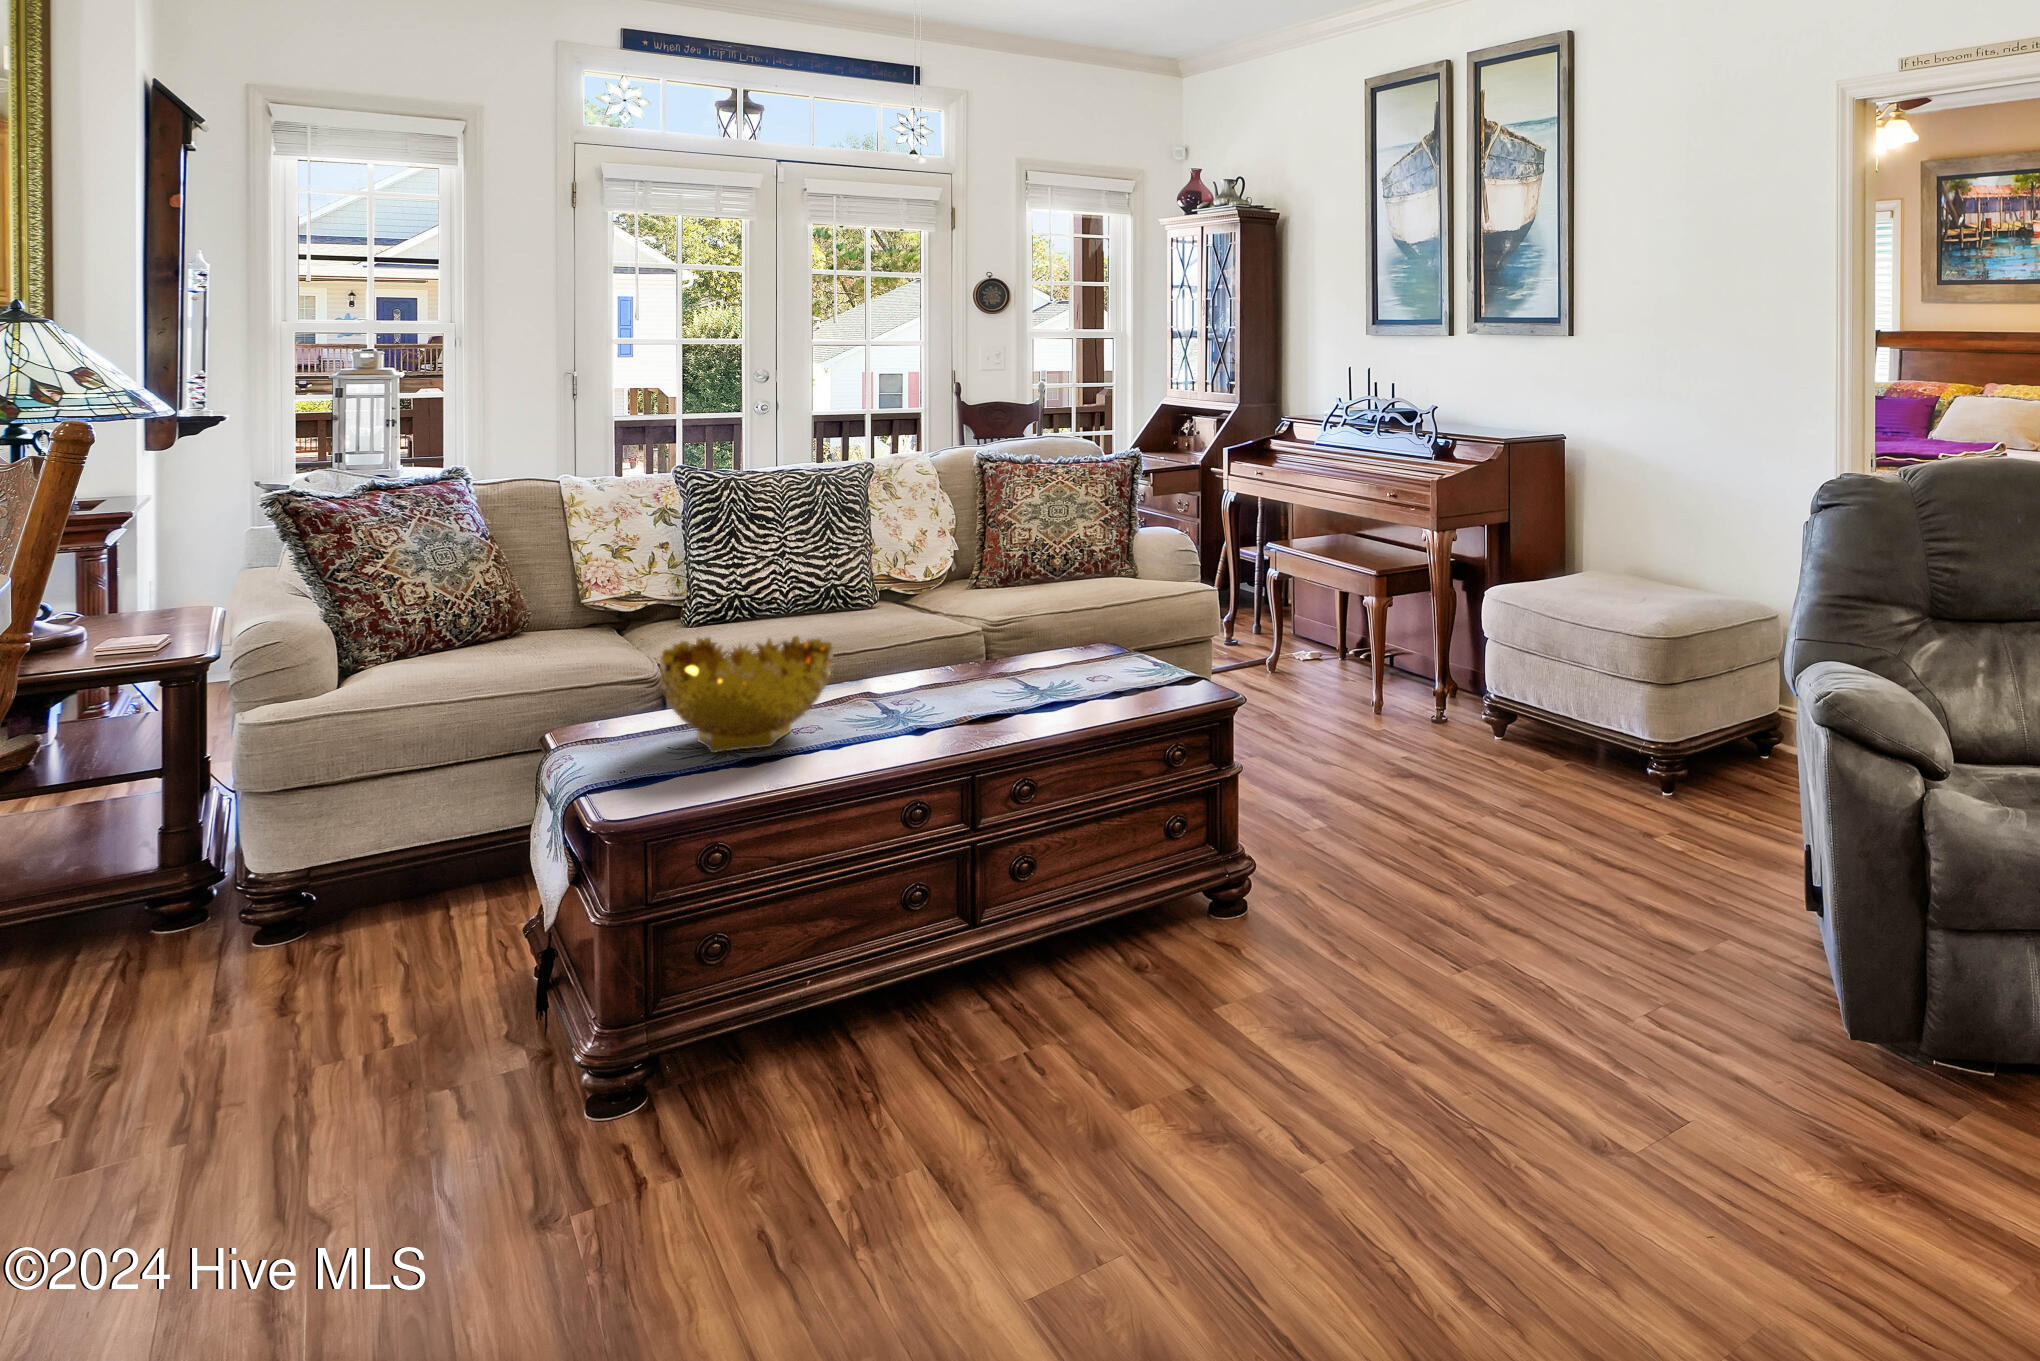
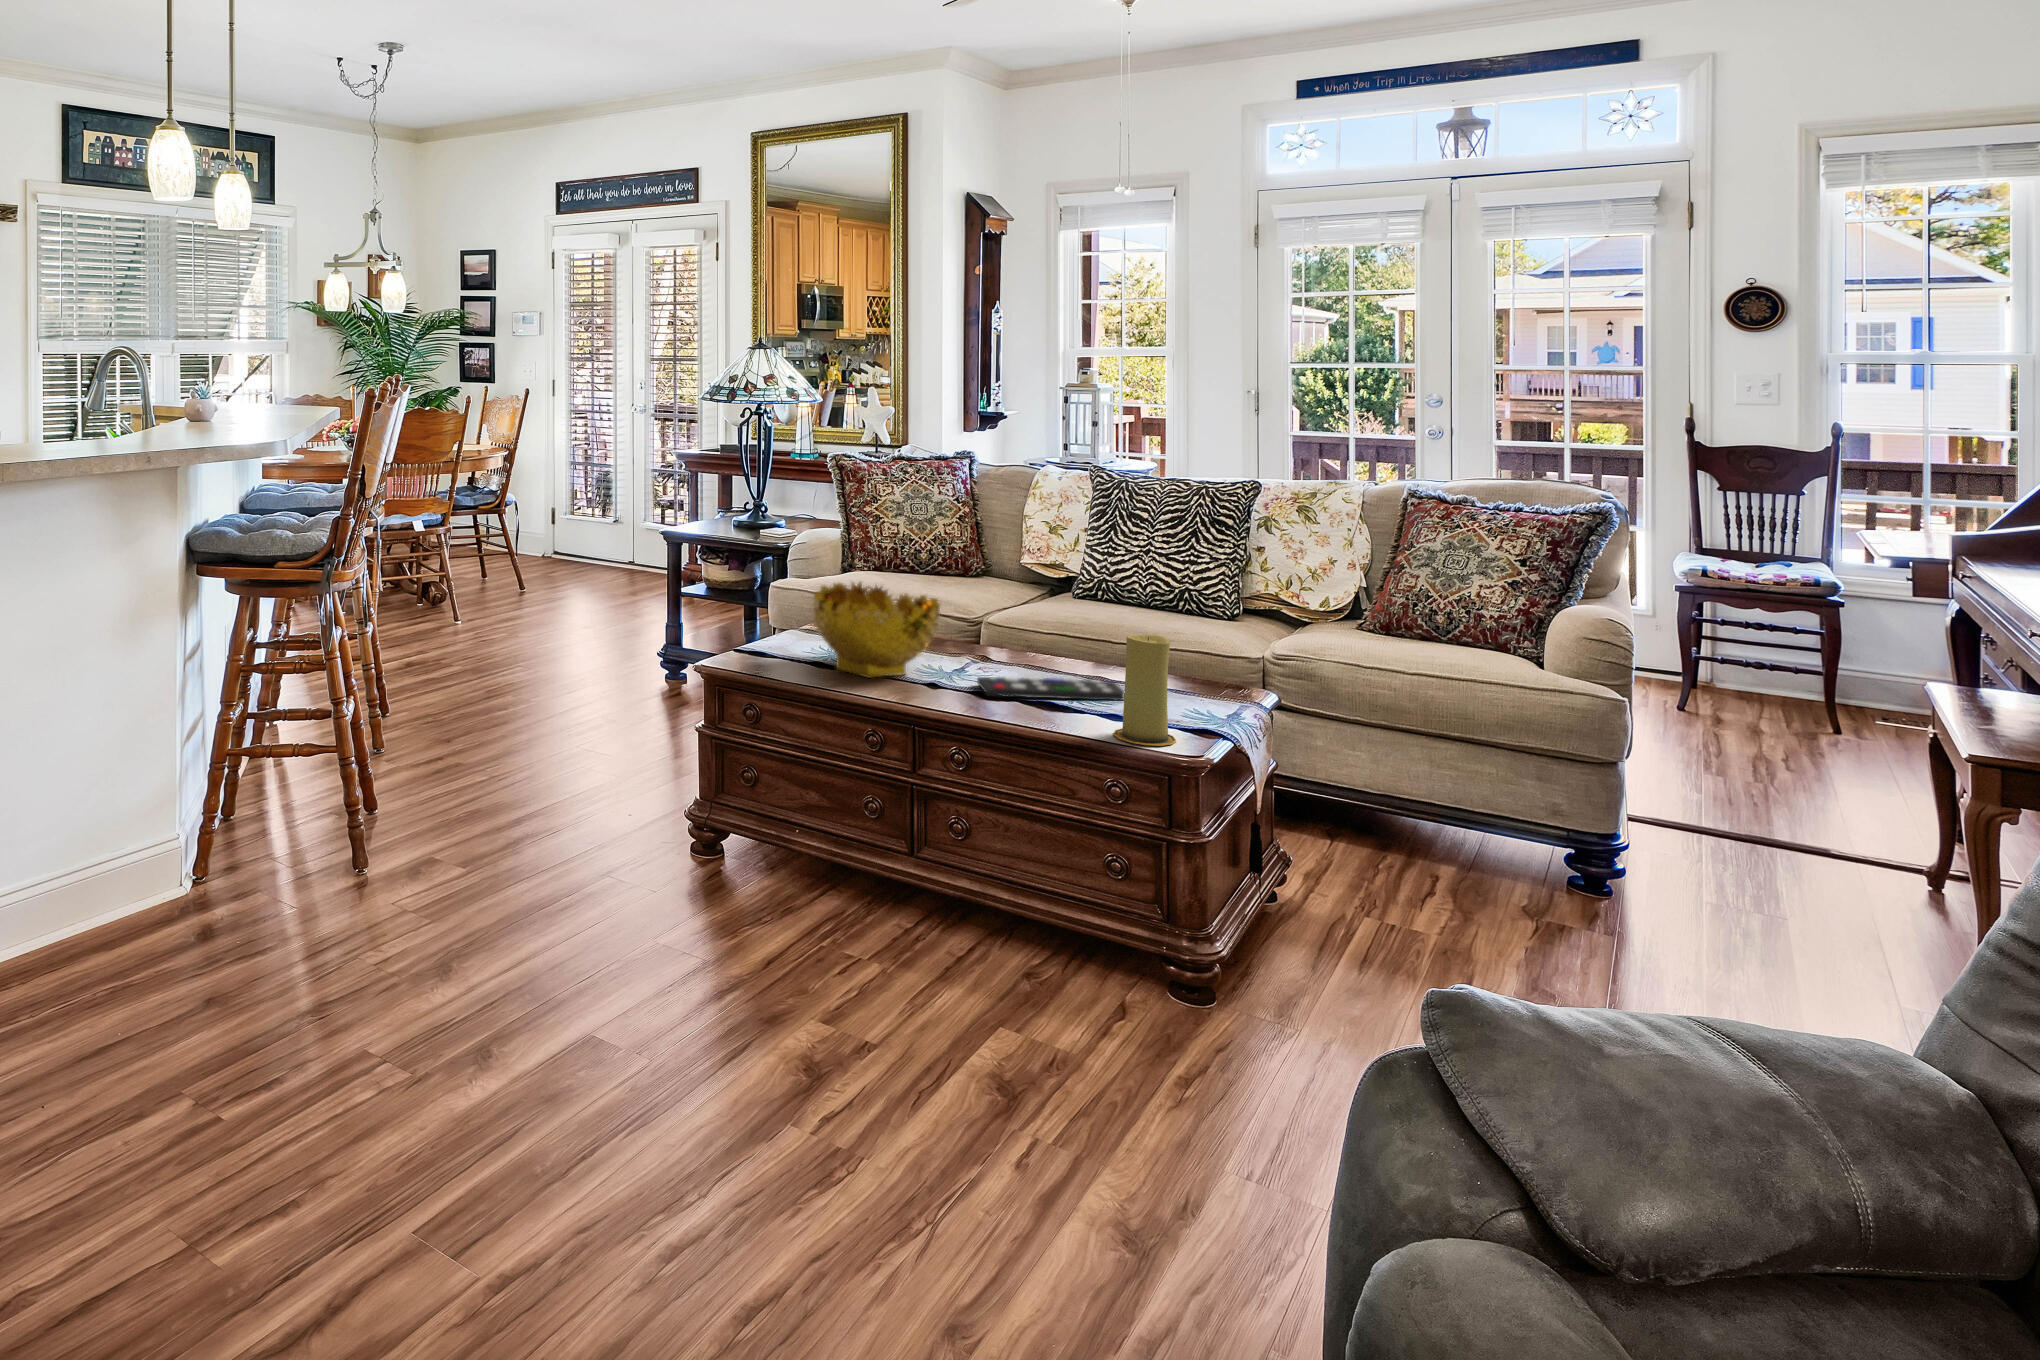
candle: none [1075,605,1130,706] -> present [1114,635,1176,746]
remote control: none [877,672,1012,717] -> present [977,677,1124,701]

